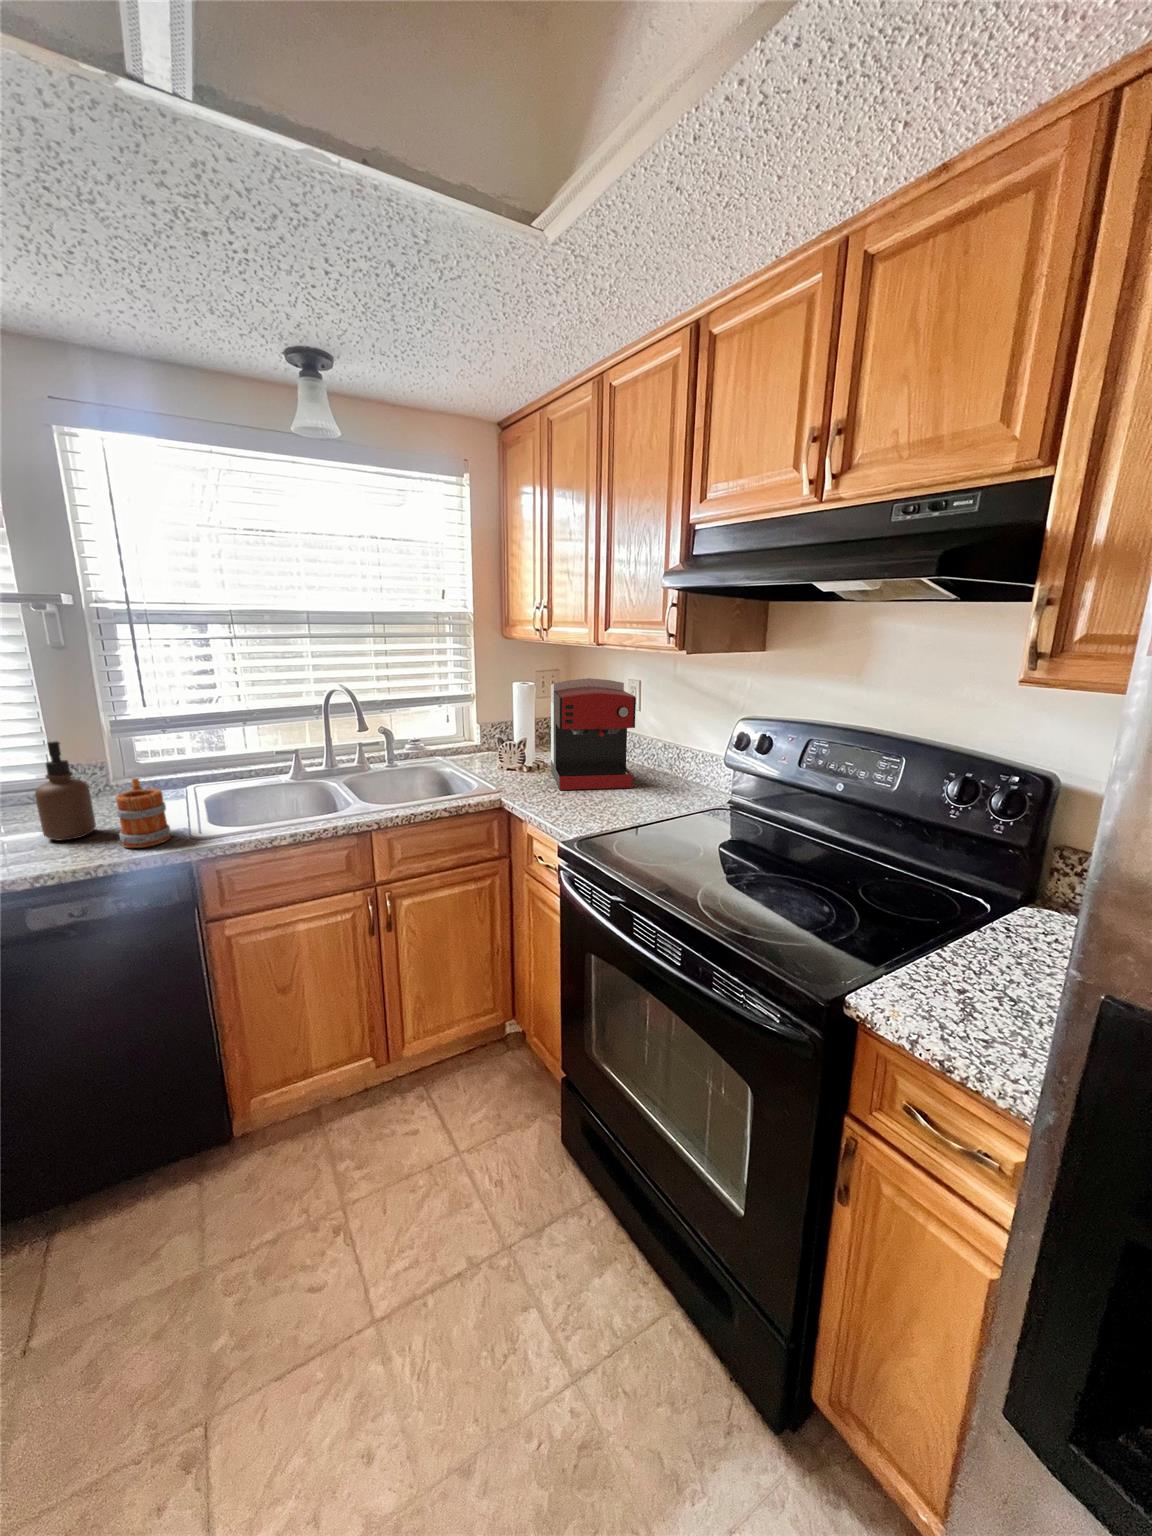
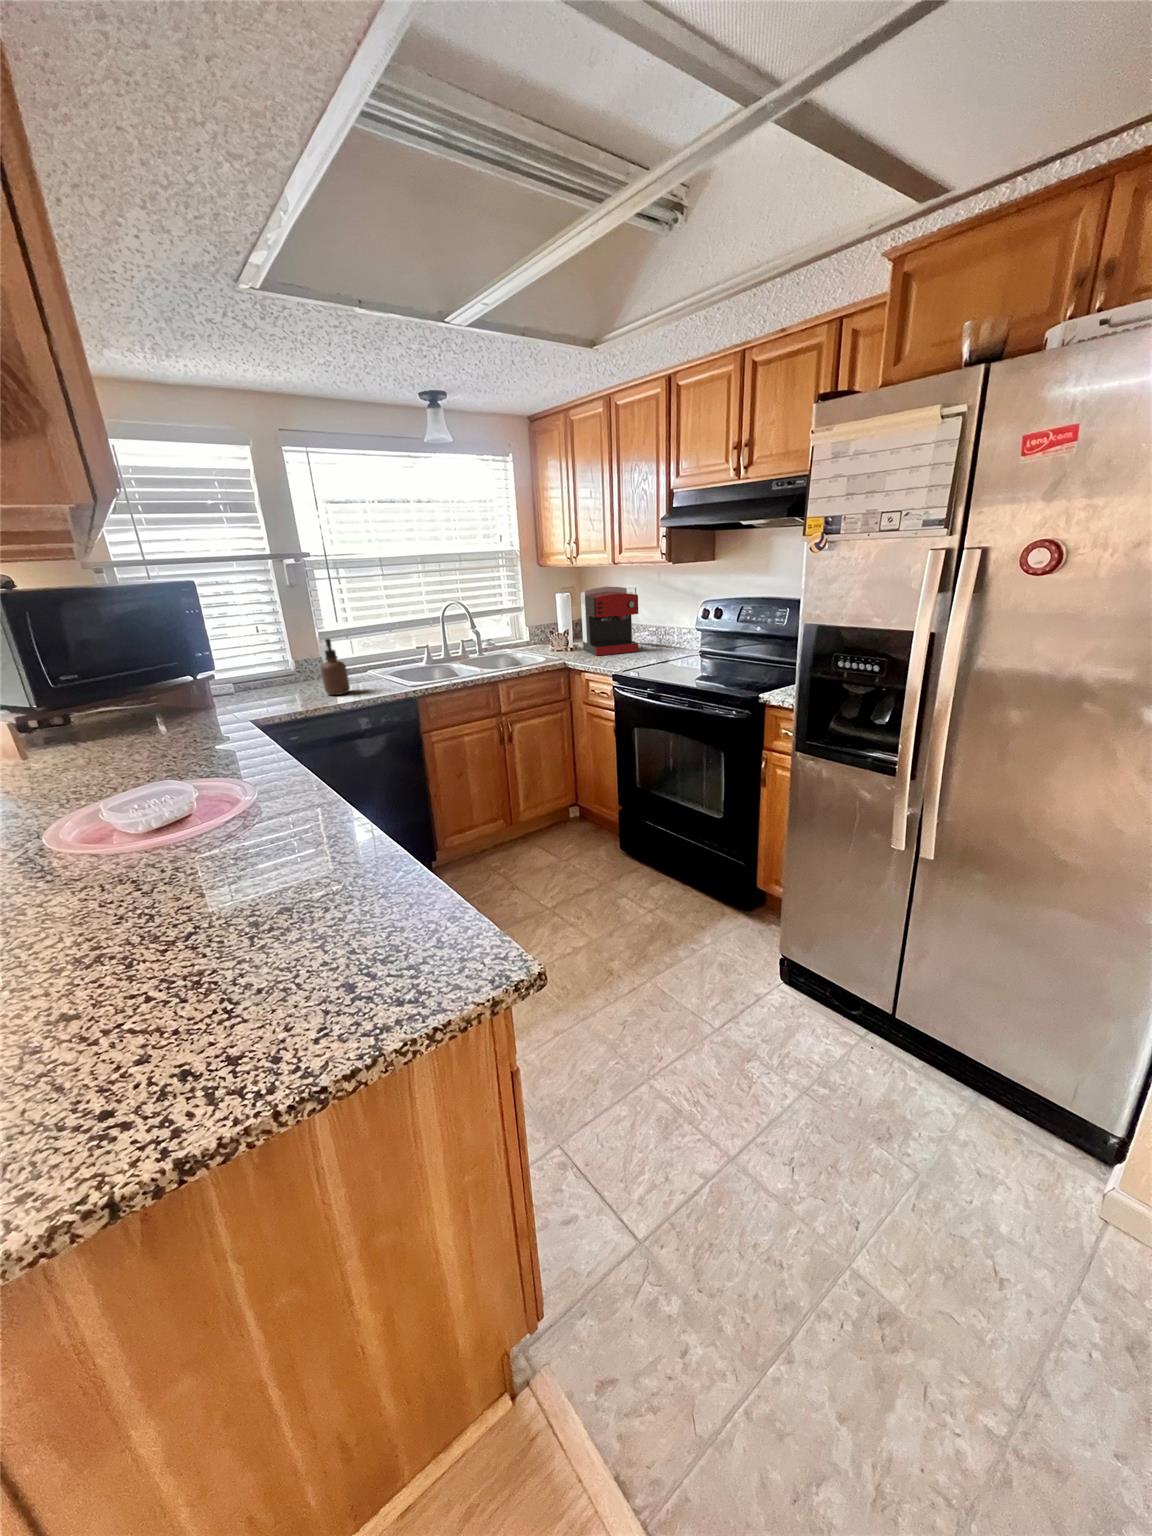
mug: present [116,778,171,848] -> none [370,657,398,694]

